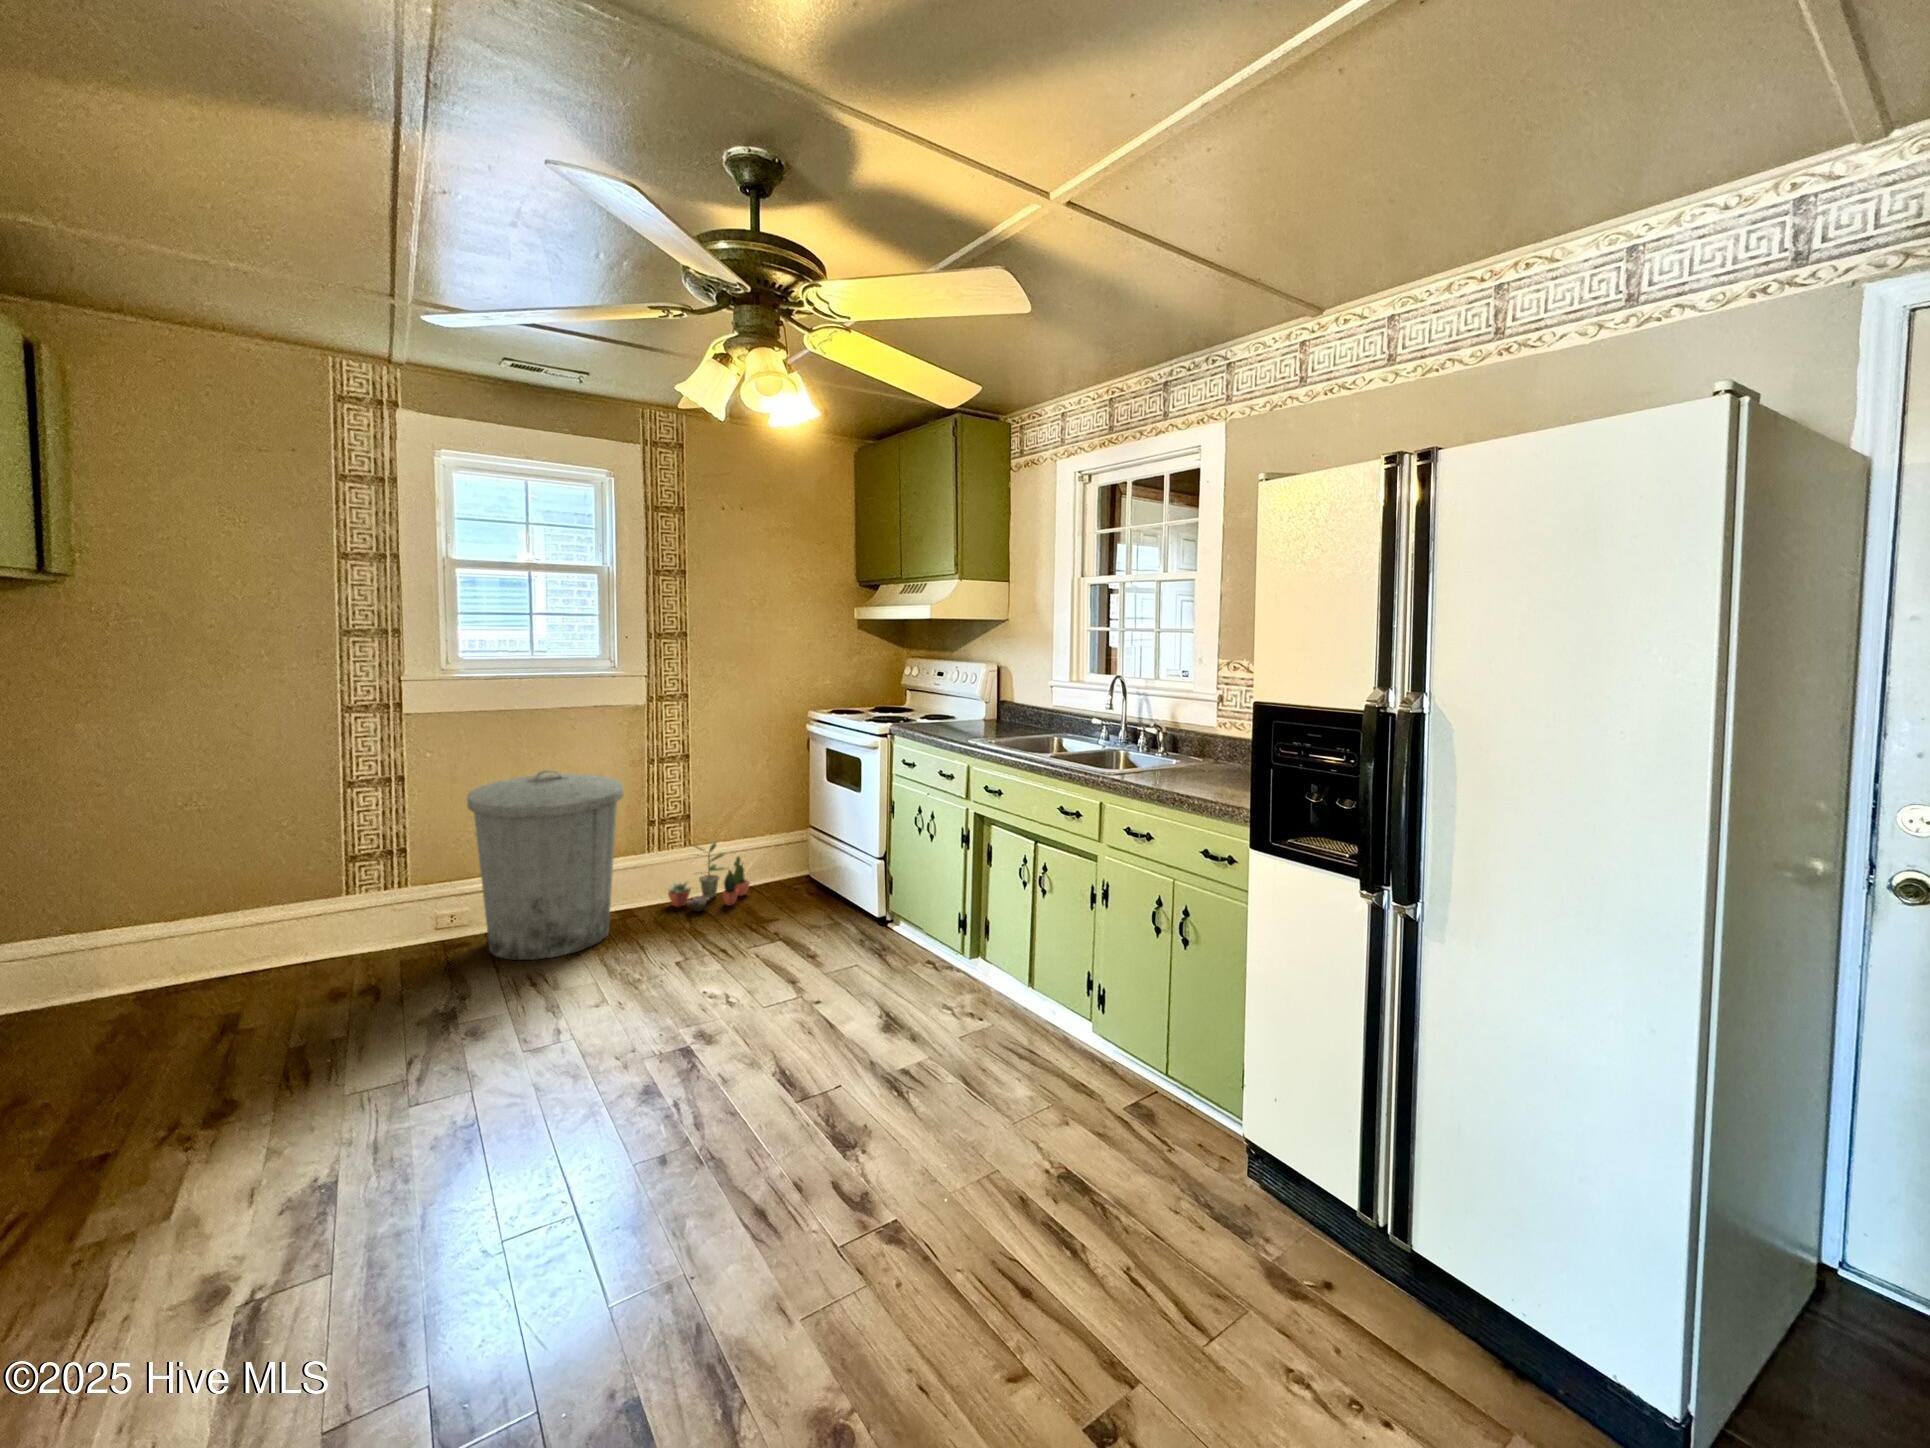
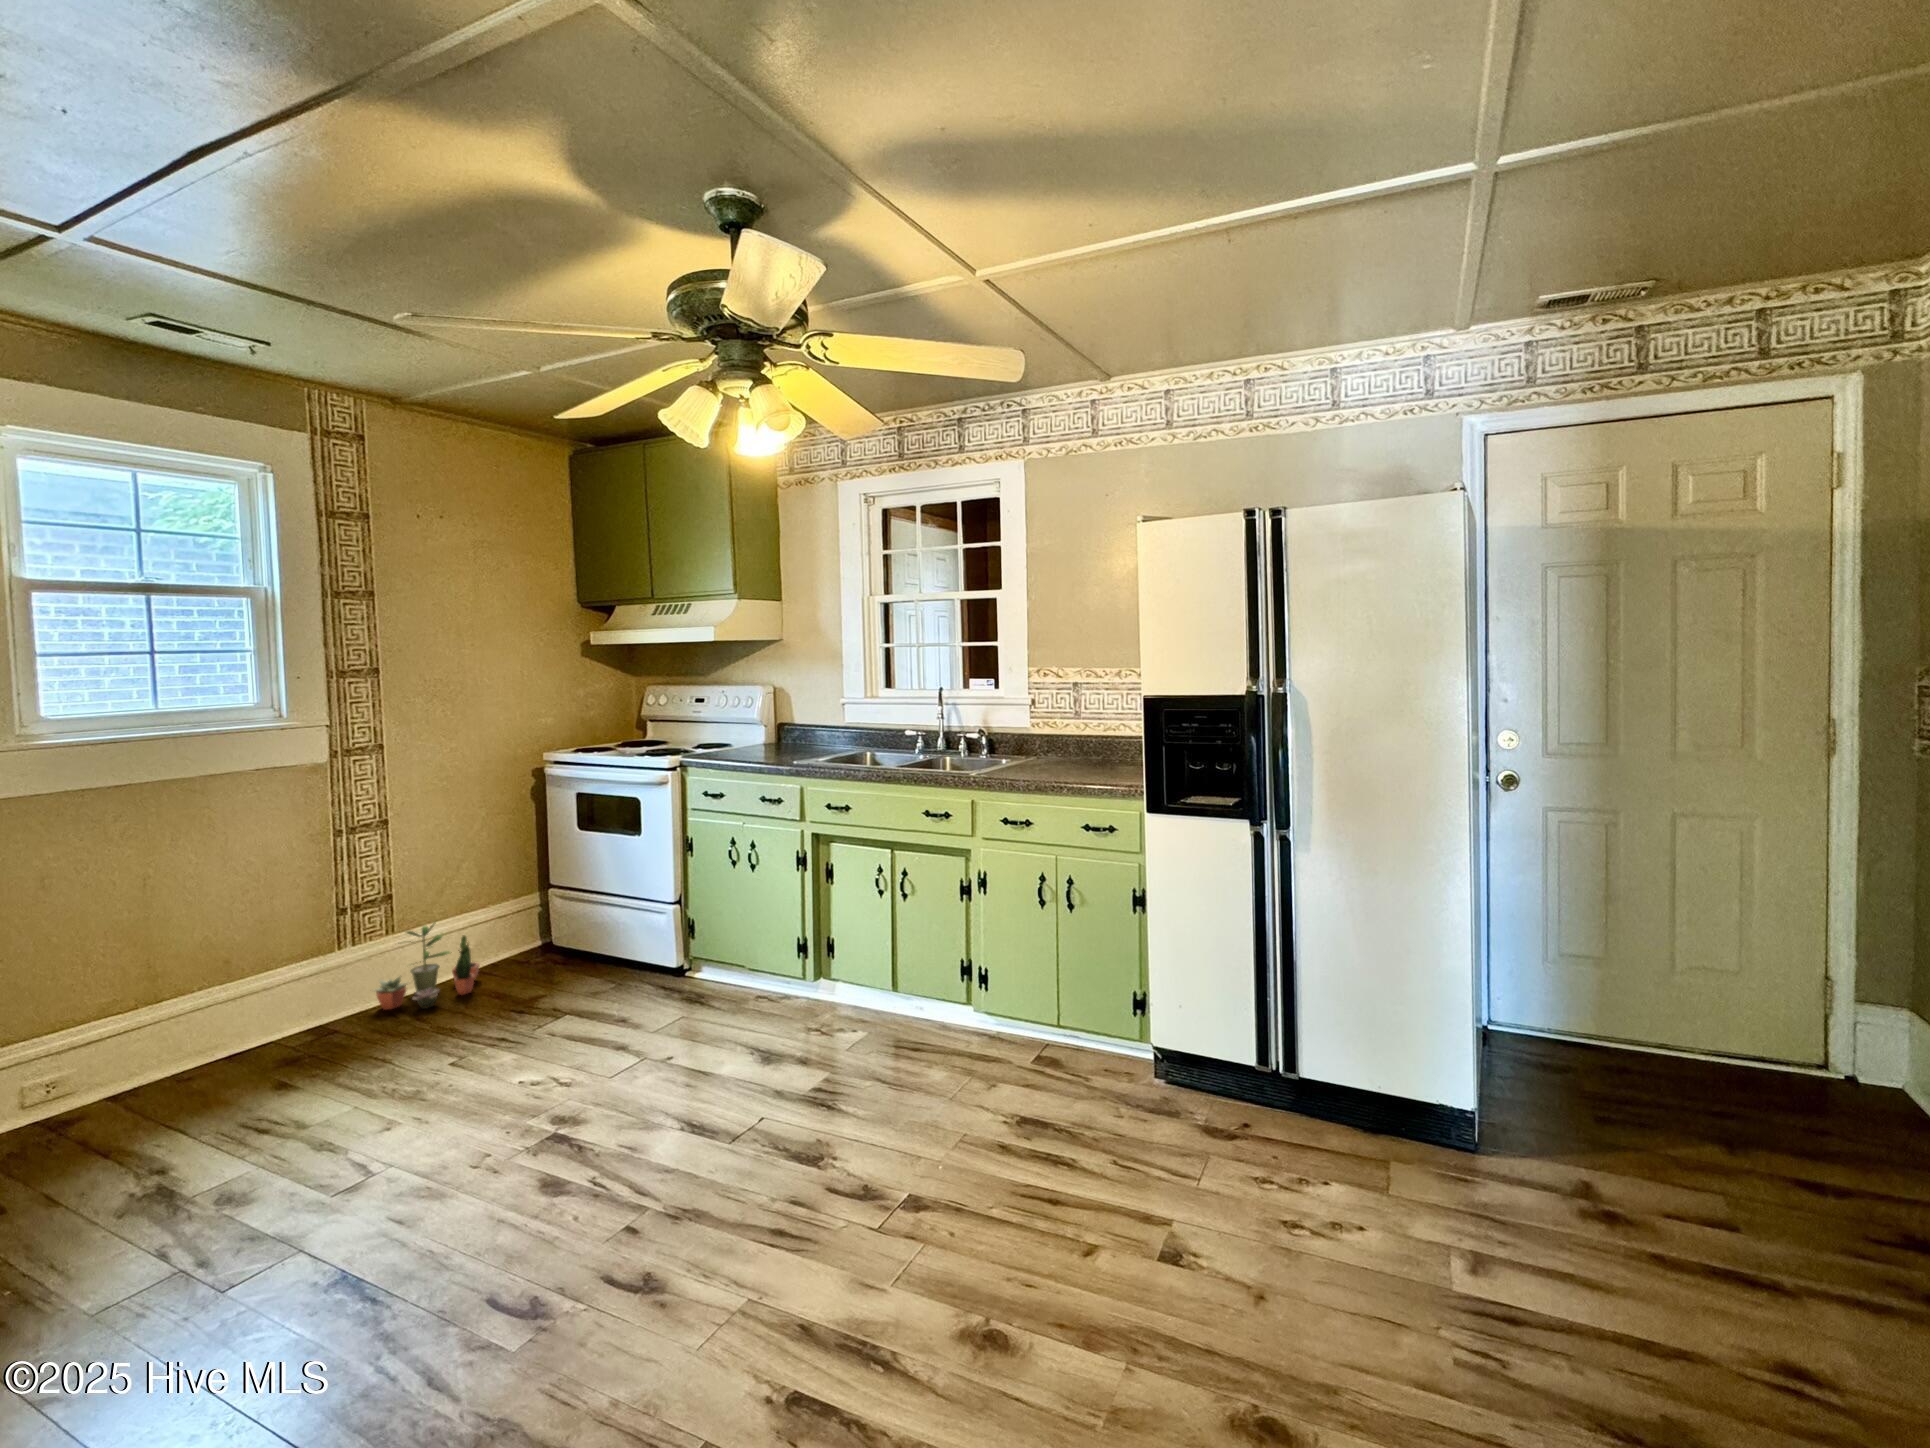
trash can: present [467,769,623,960] -> none [98,854,337,1114]

